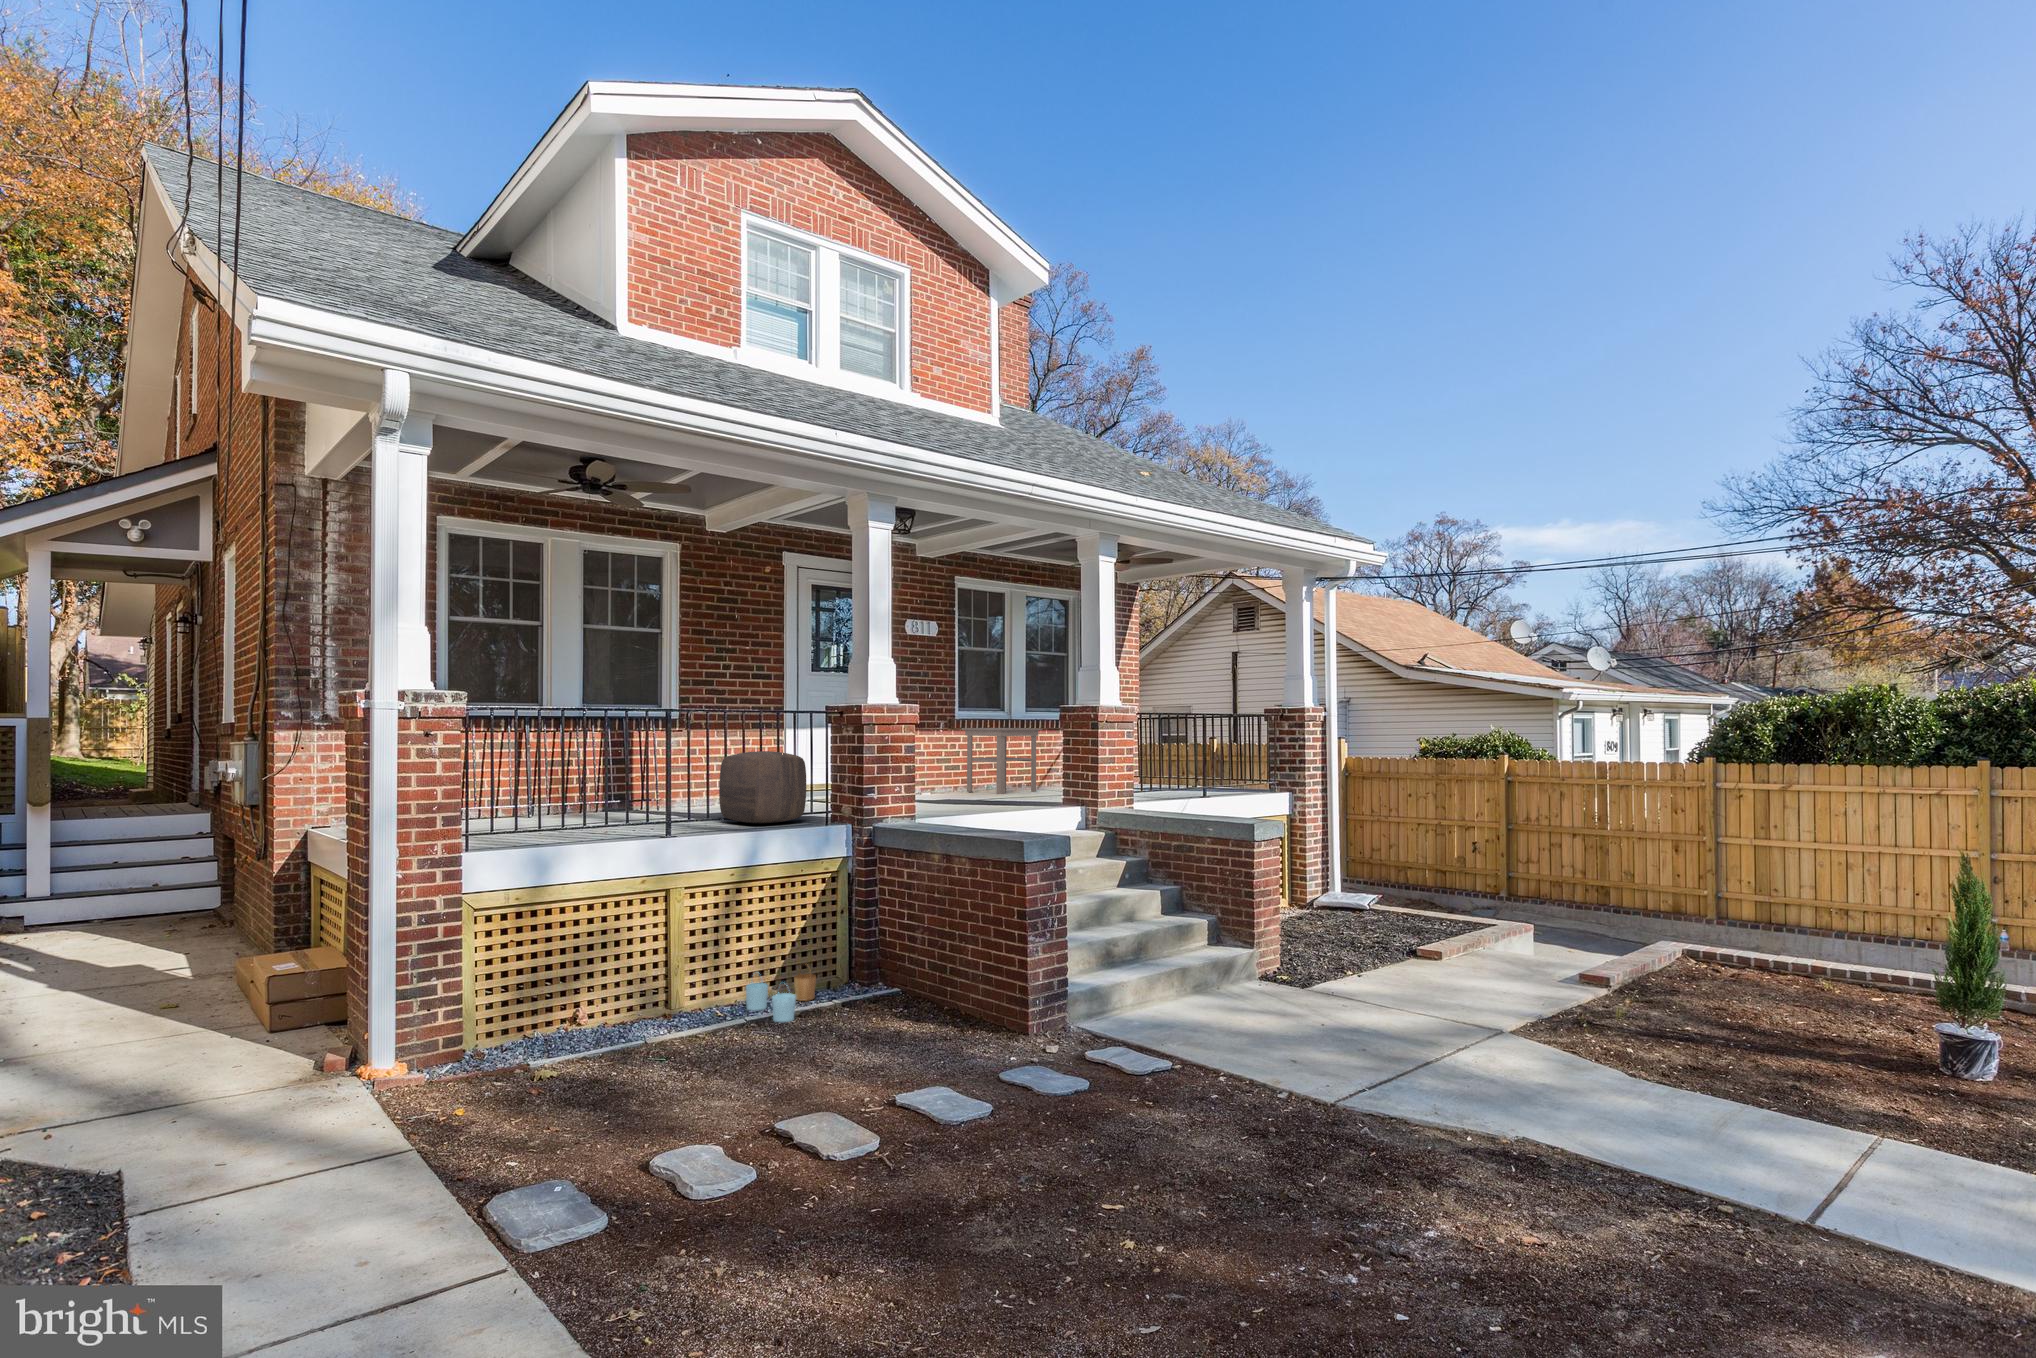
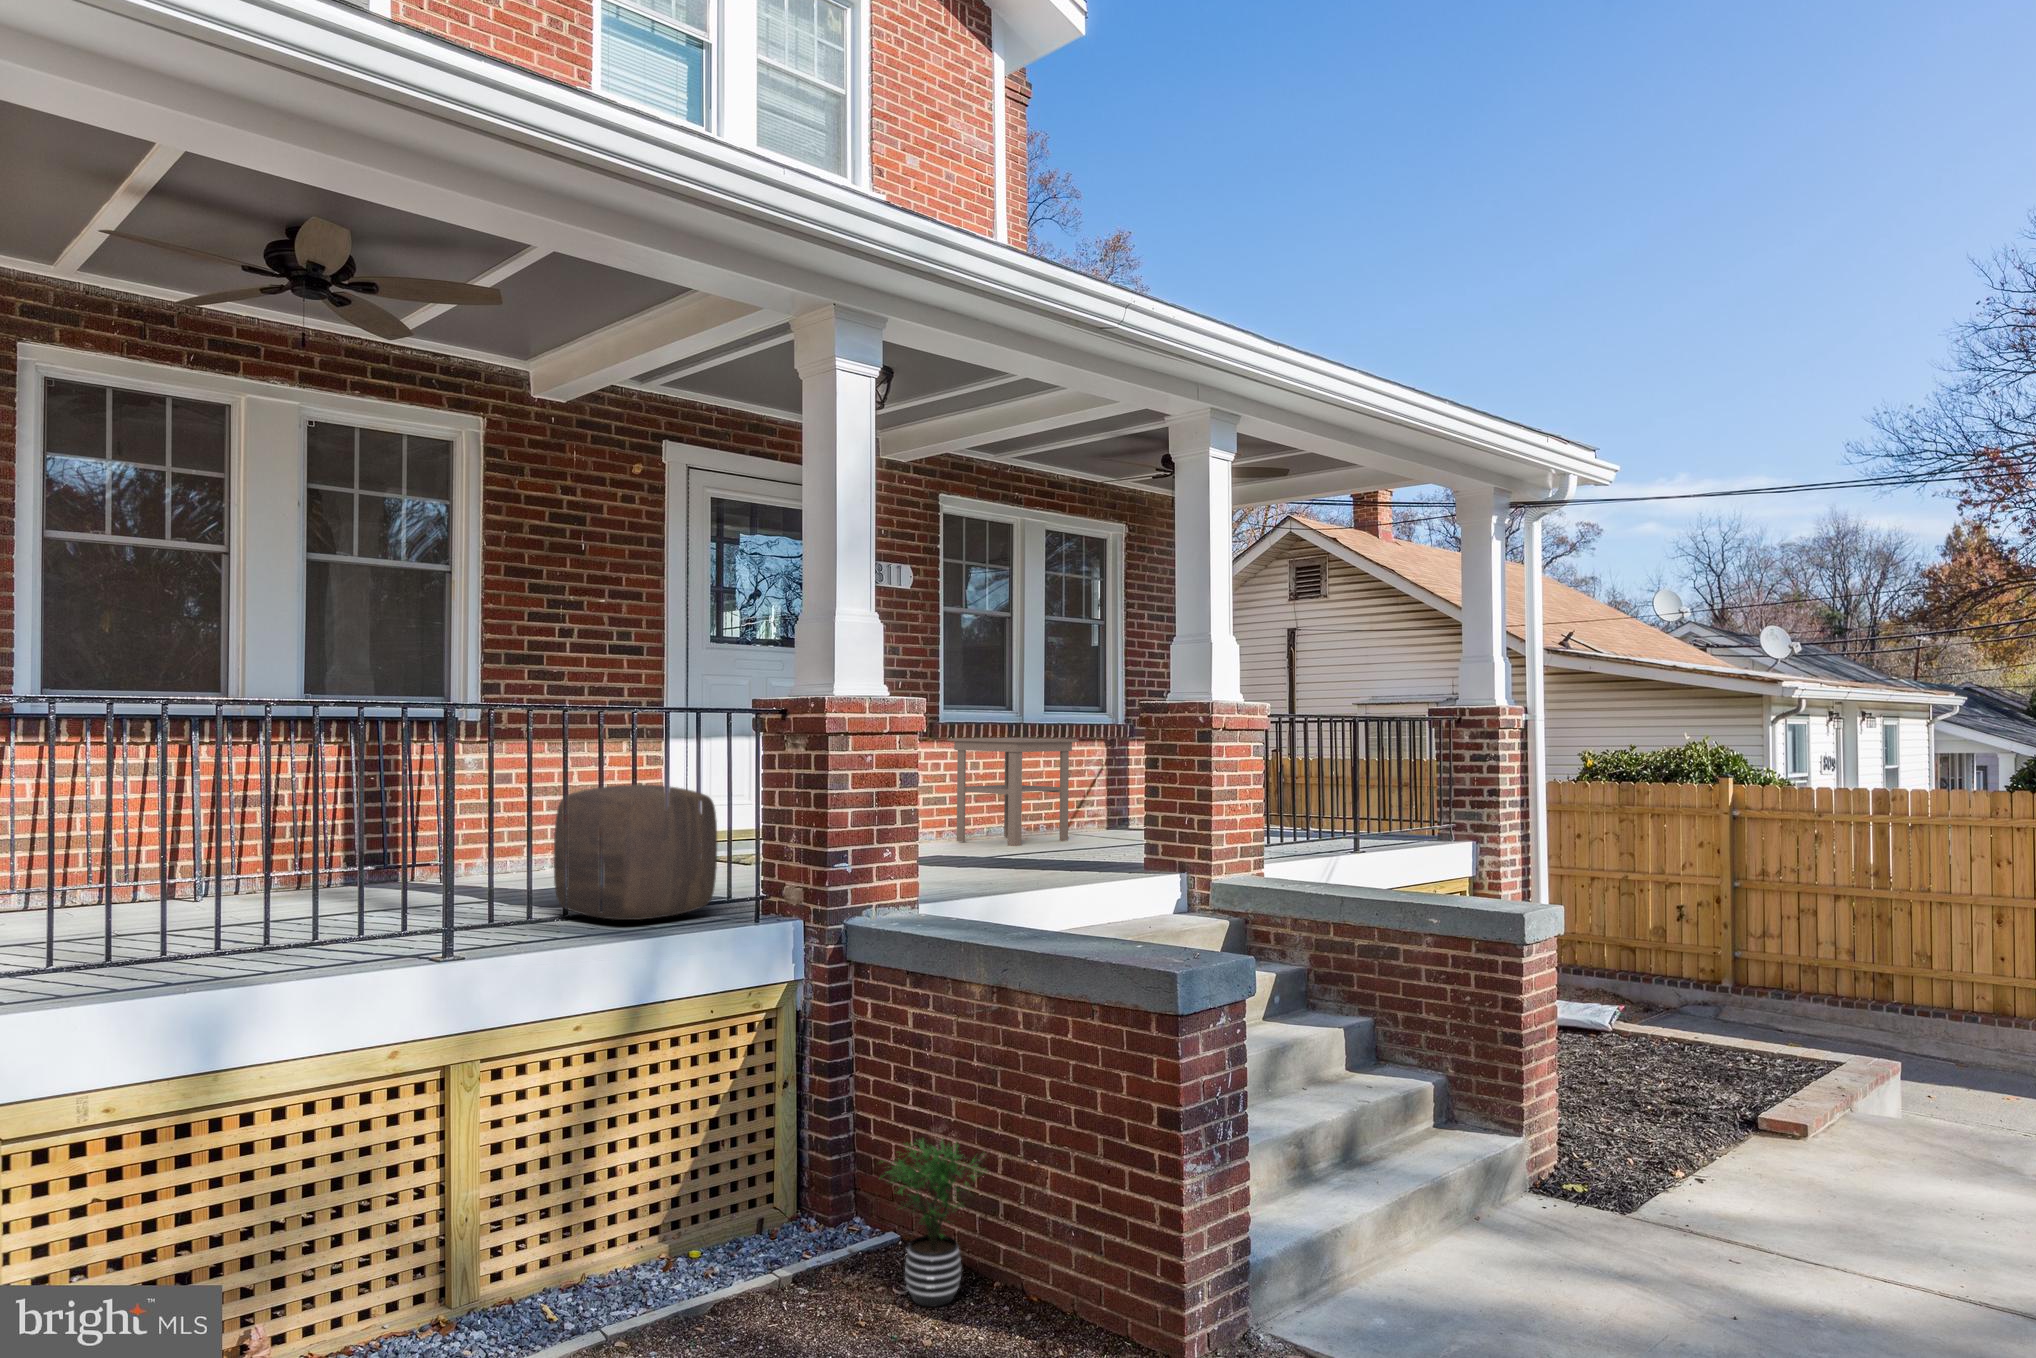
potted plant: none [884,933,941,1018] -> present [879,1139,983,1307]
bucket: present [746,972,816,1022] -> none [606,1189,741,1328]

